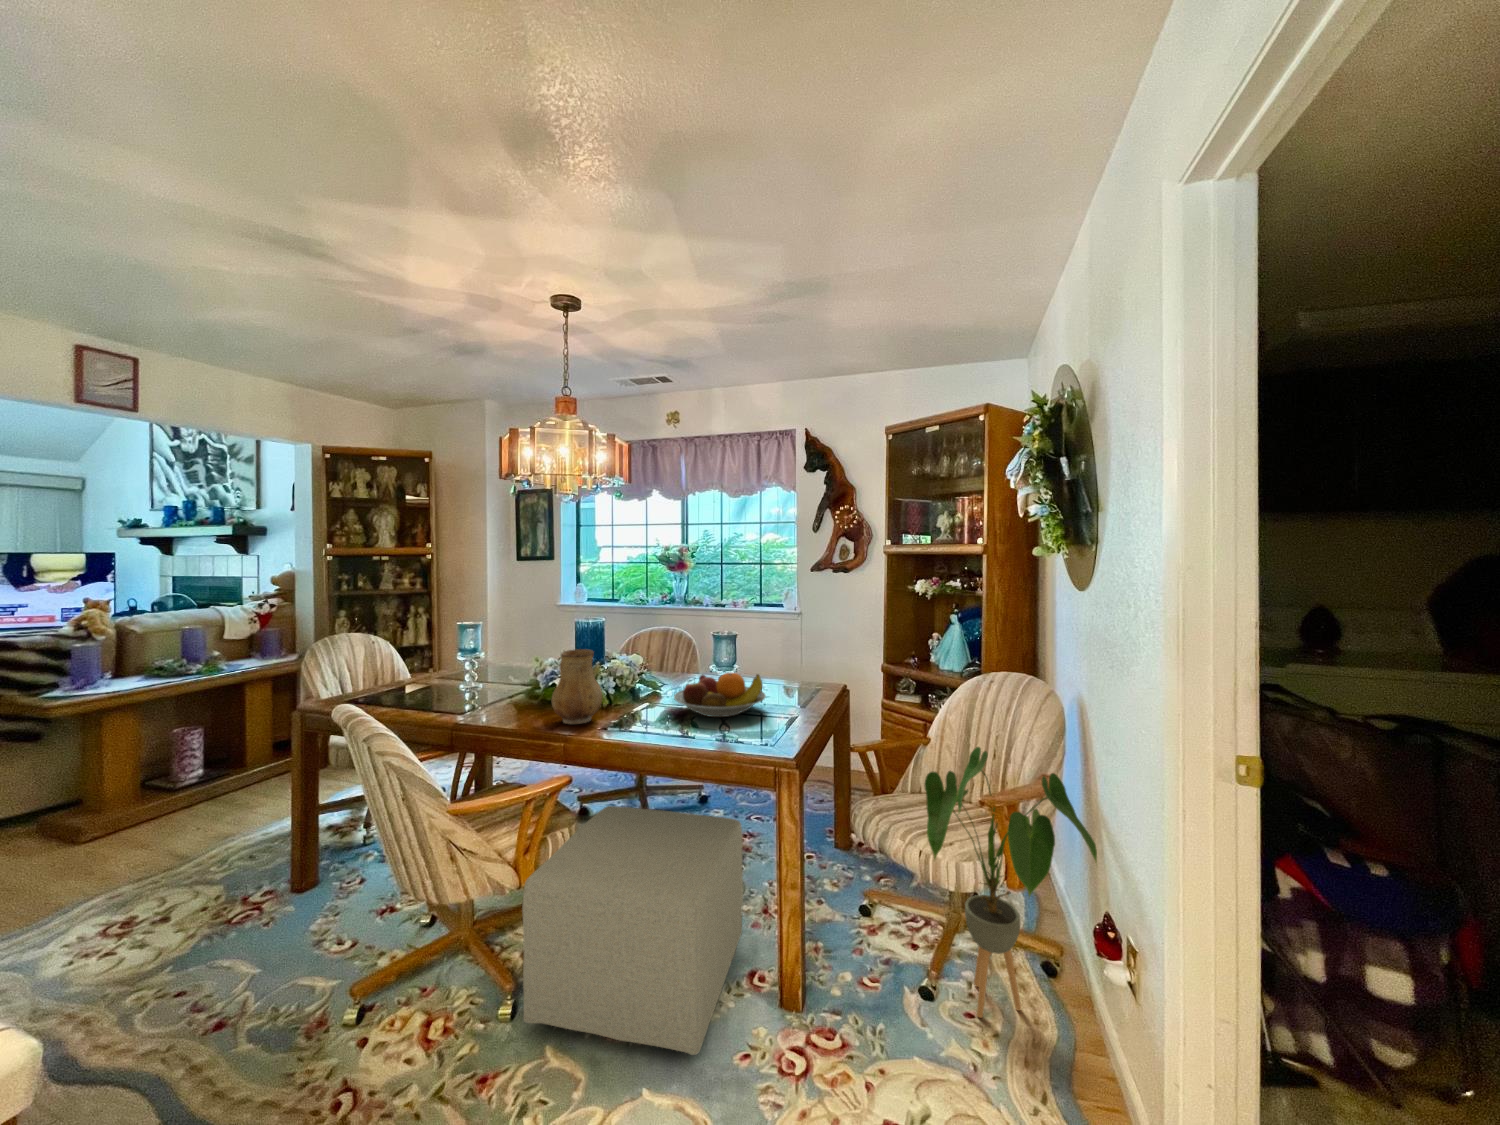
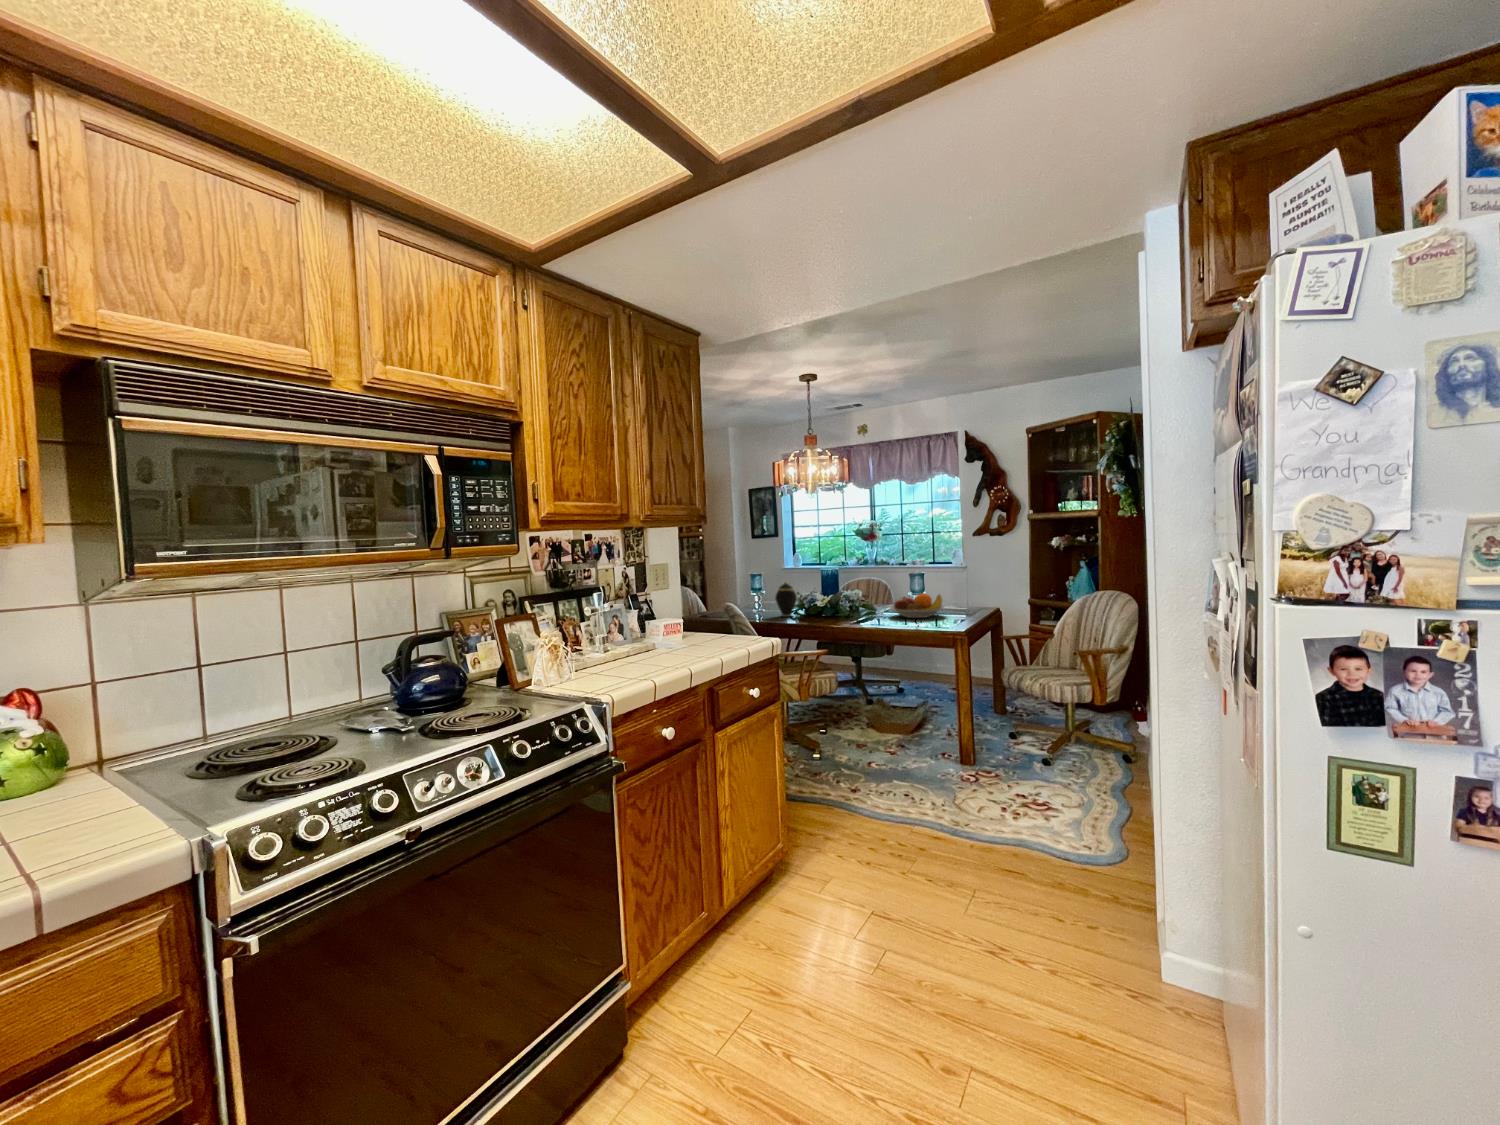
teapot: none [477,645,519,711] -> present [775,582,797,617]
ceramic pitcher: present [551,649,602,724] -> none [822,581,849,621]
house plant: present [924,747,1097,1018] -> none [1039,625,1140,768]
ottoman: present [522,806,743,1055] -> none [827,666,936,766]

